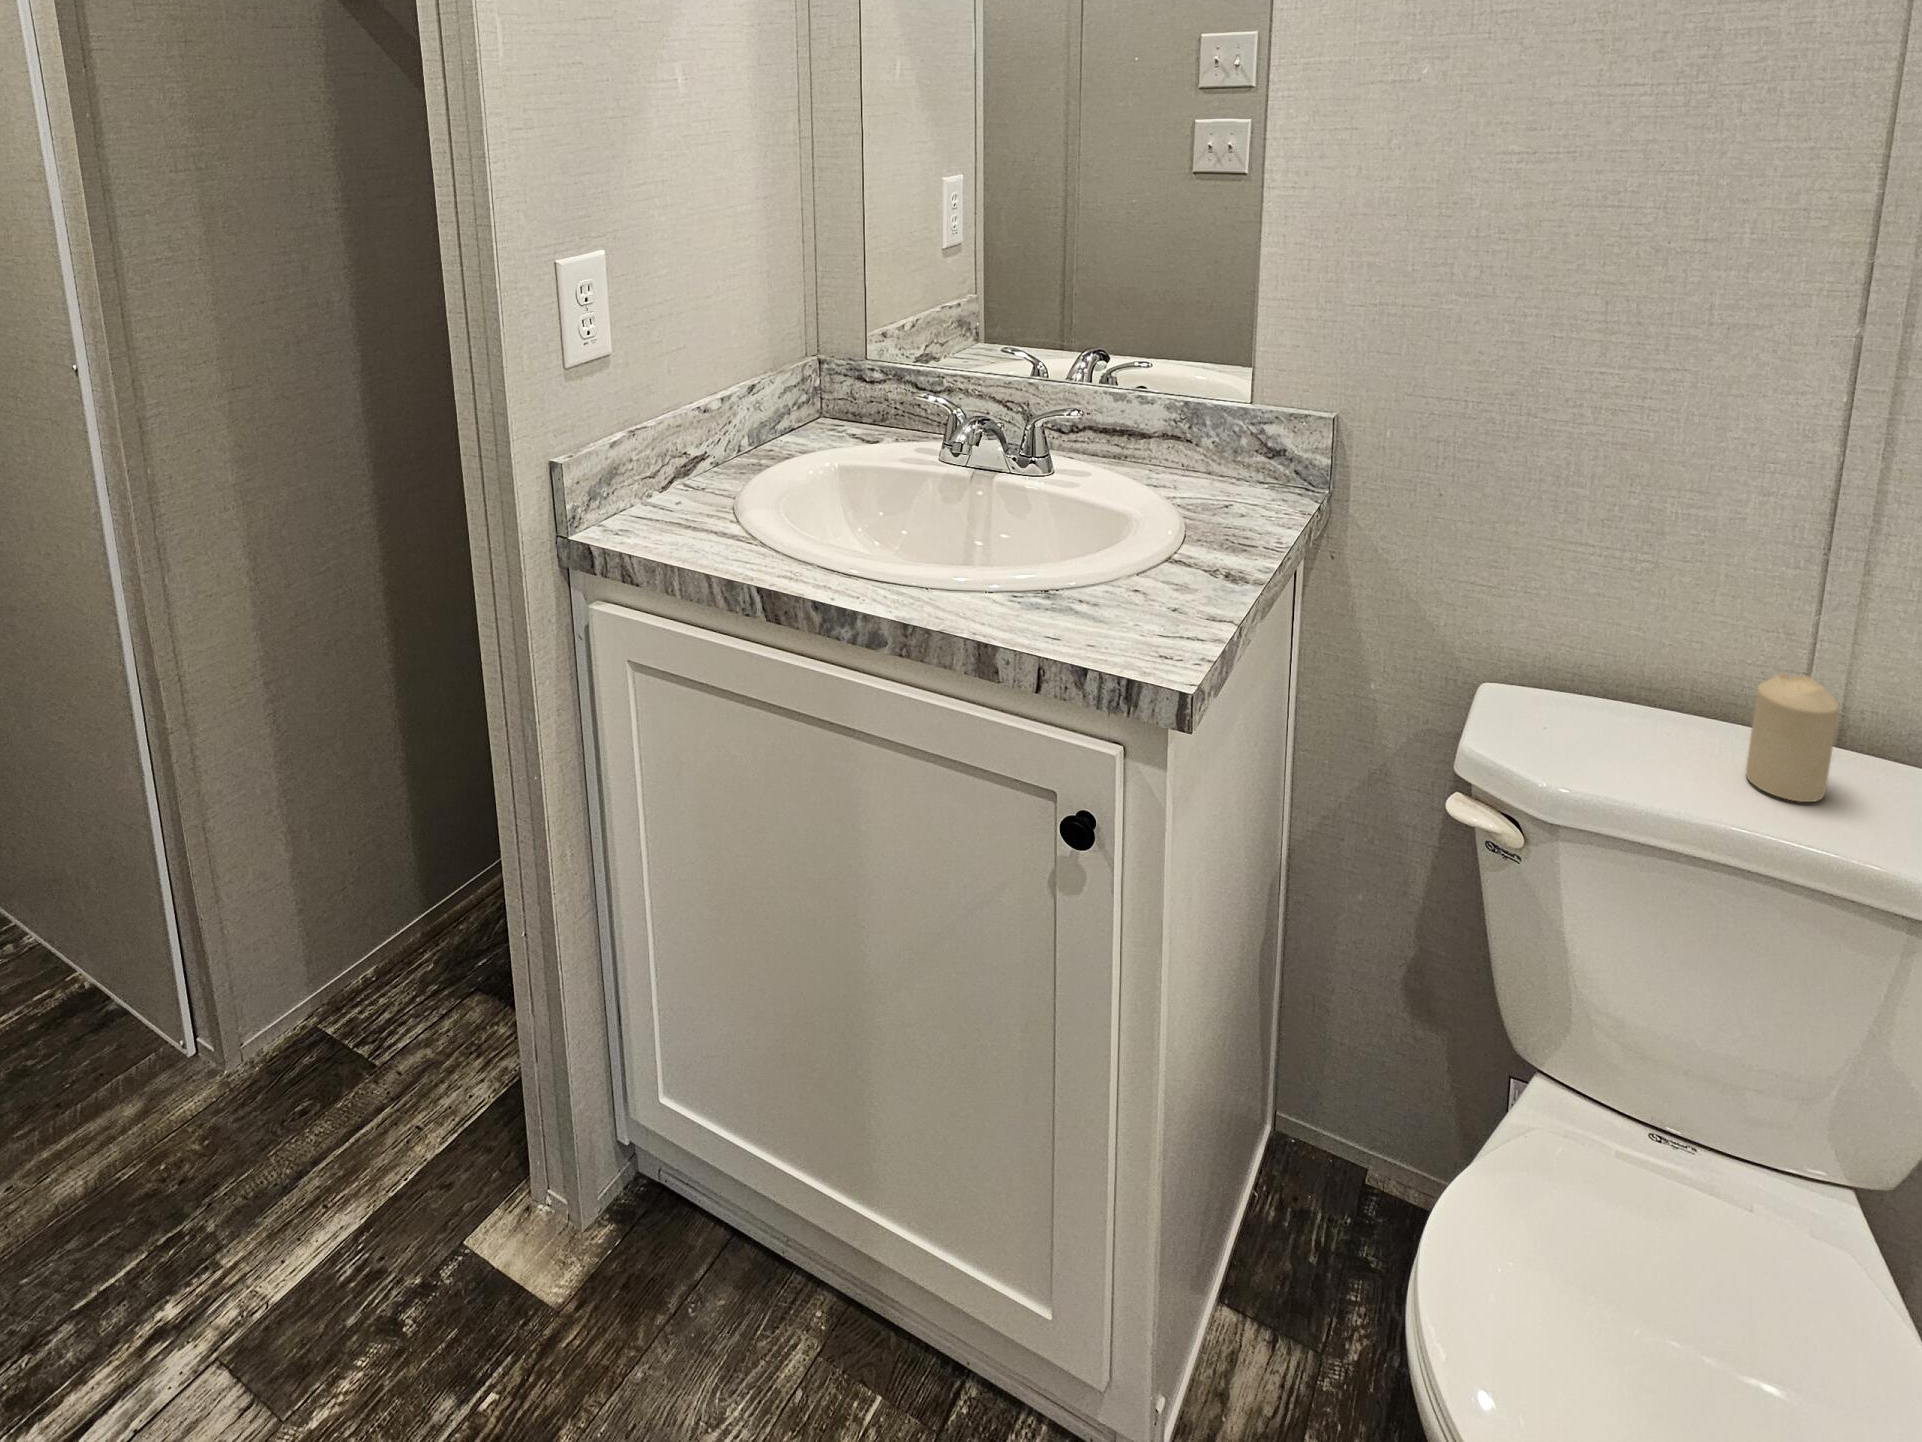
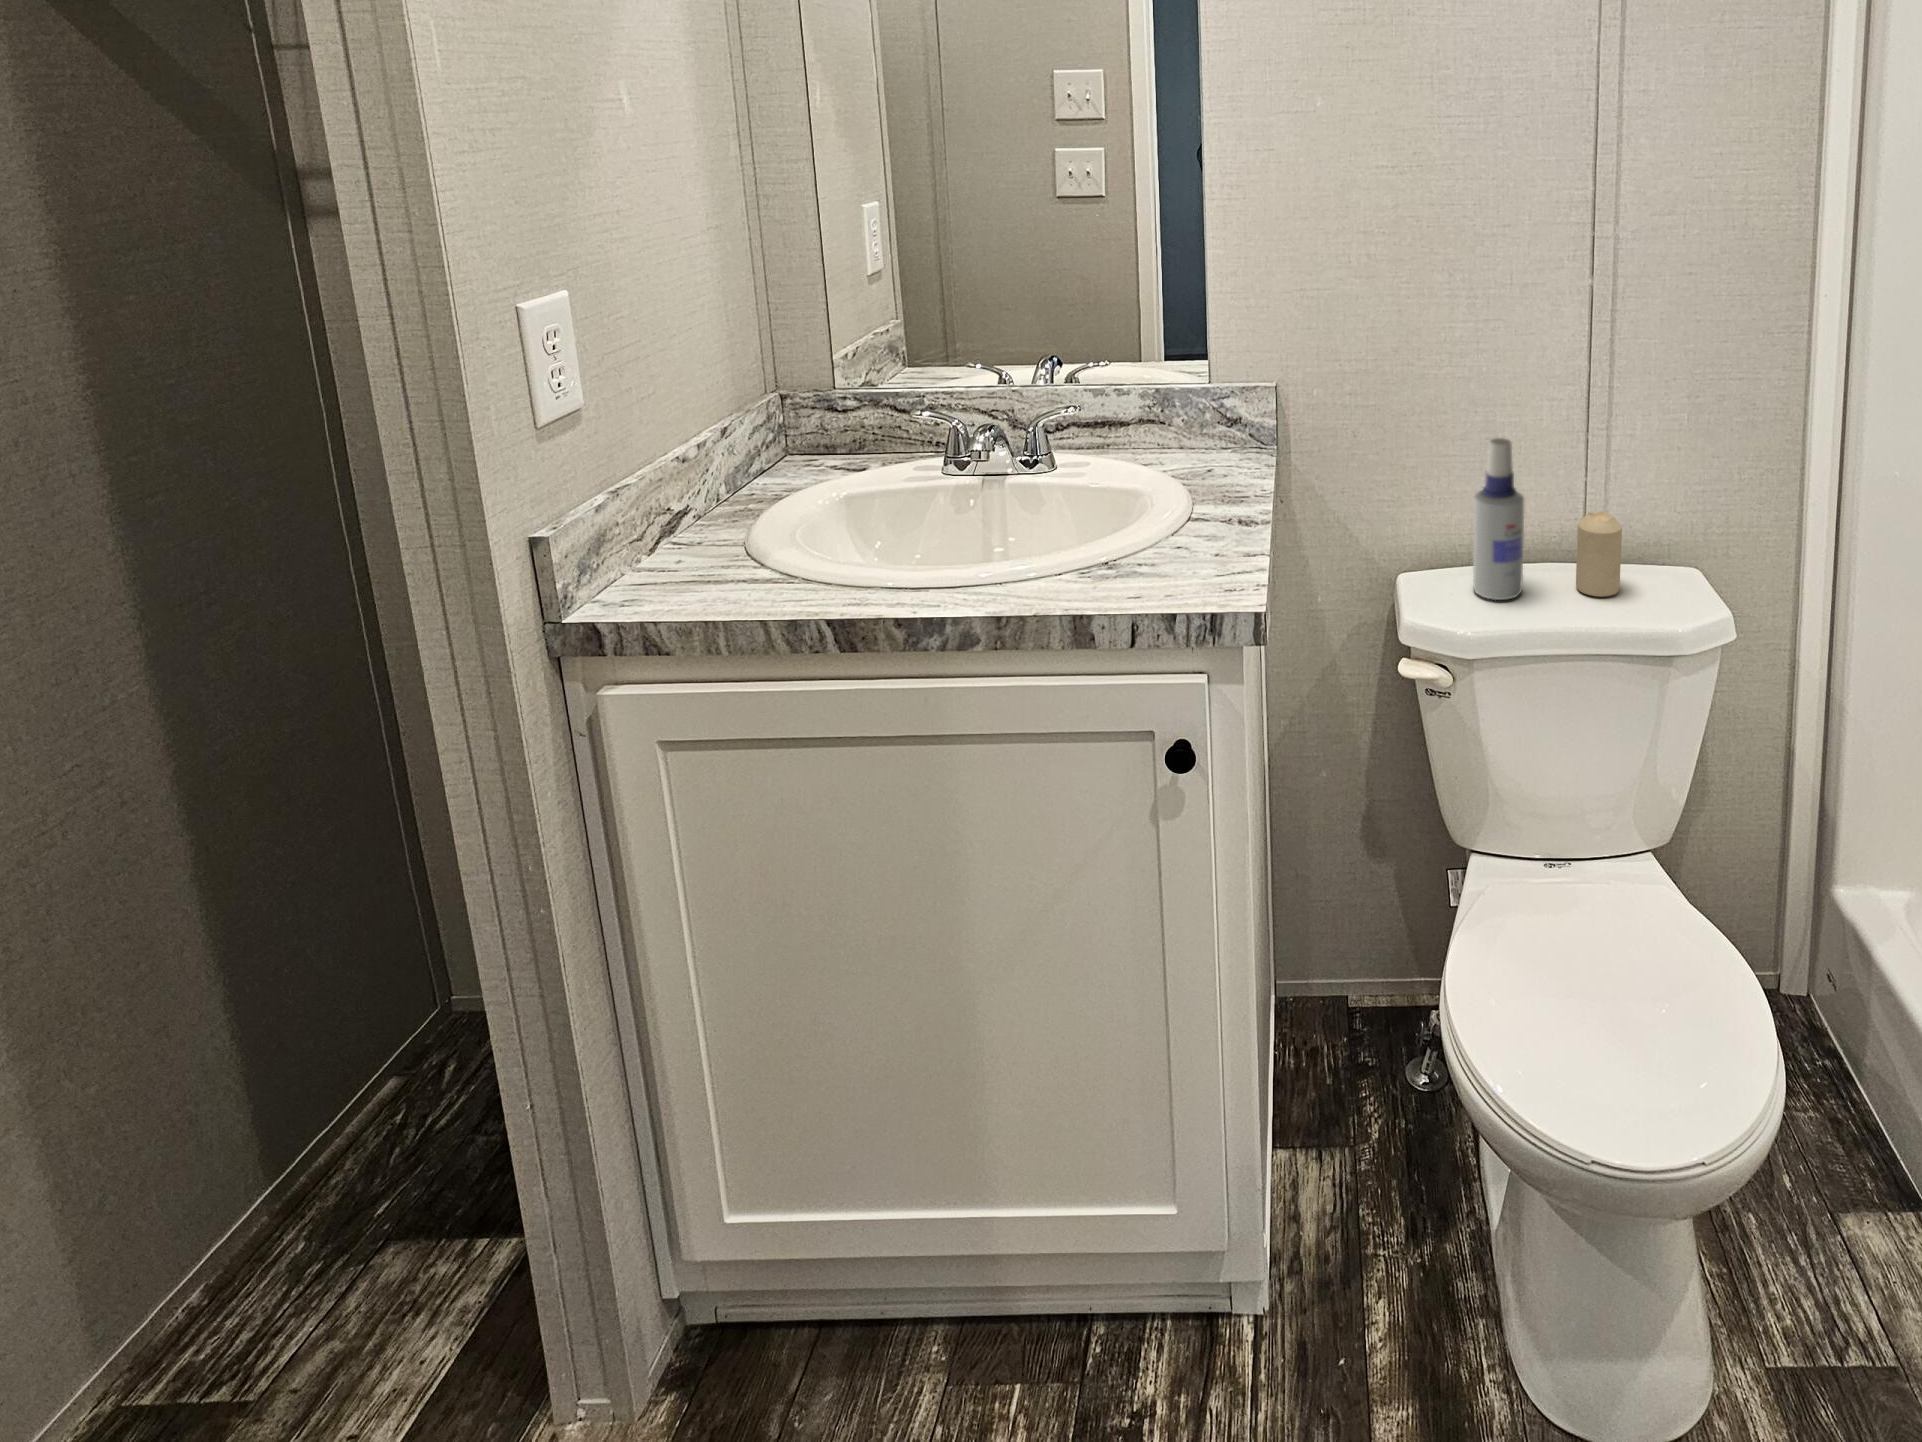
spray bottle: none [1570,539,1665,762] -> present [1473,438,1524,600]

